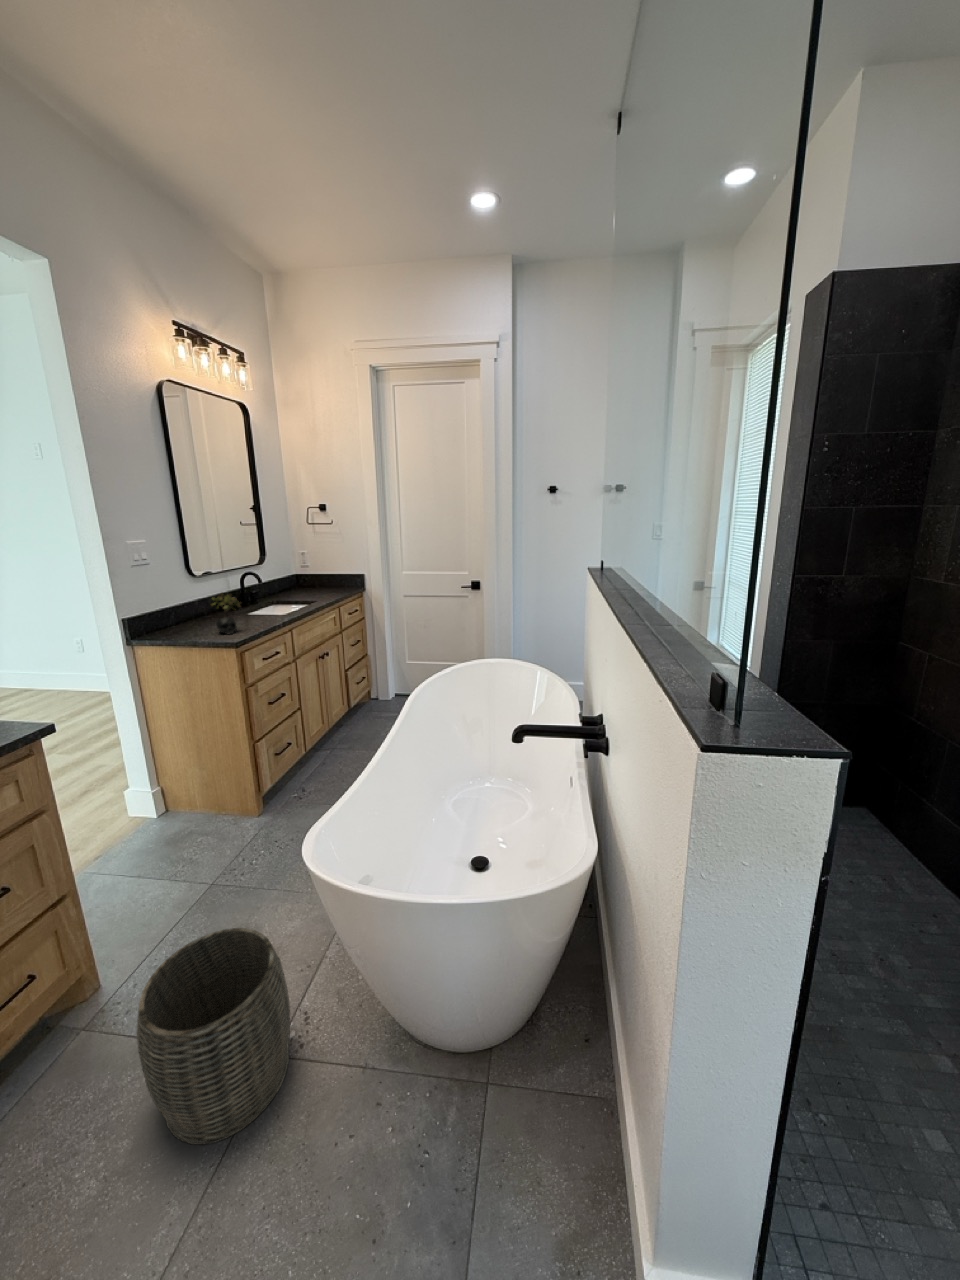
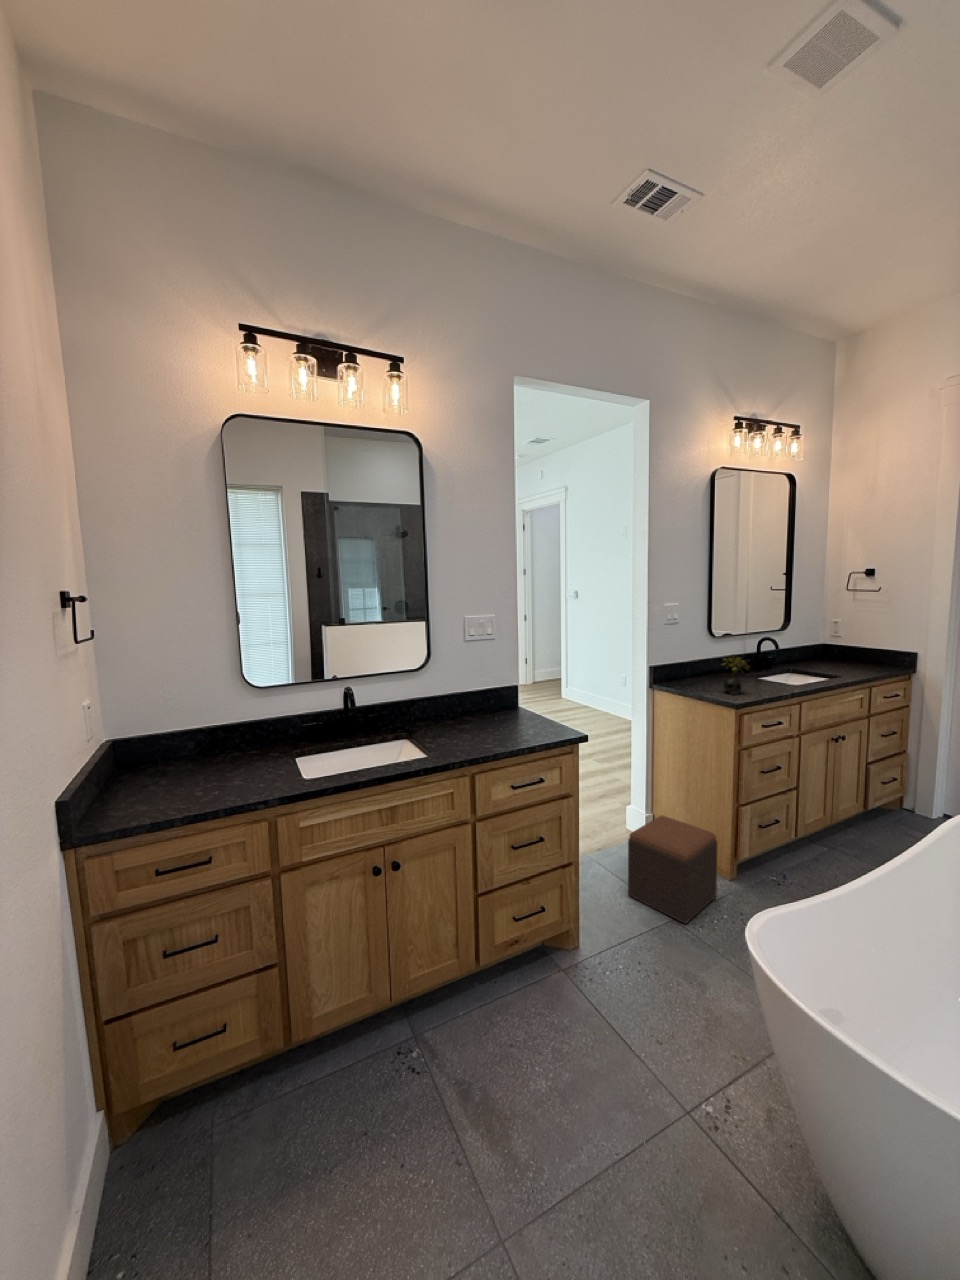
footstool: none [139,779,250,888] -> present [628,816,717,924]
woven basket: present [136,928,290,1145] -> none [589,949,712,1146]

